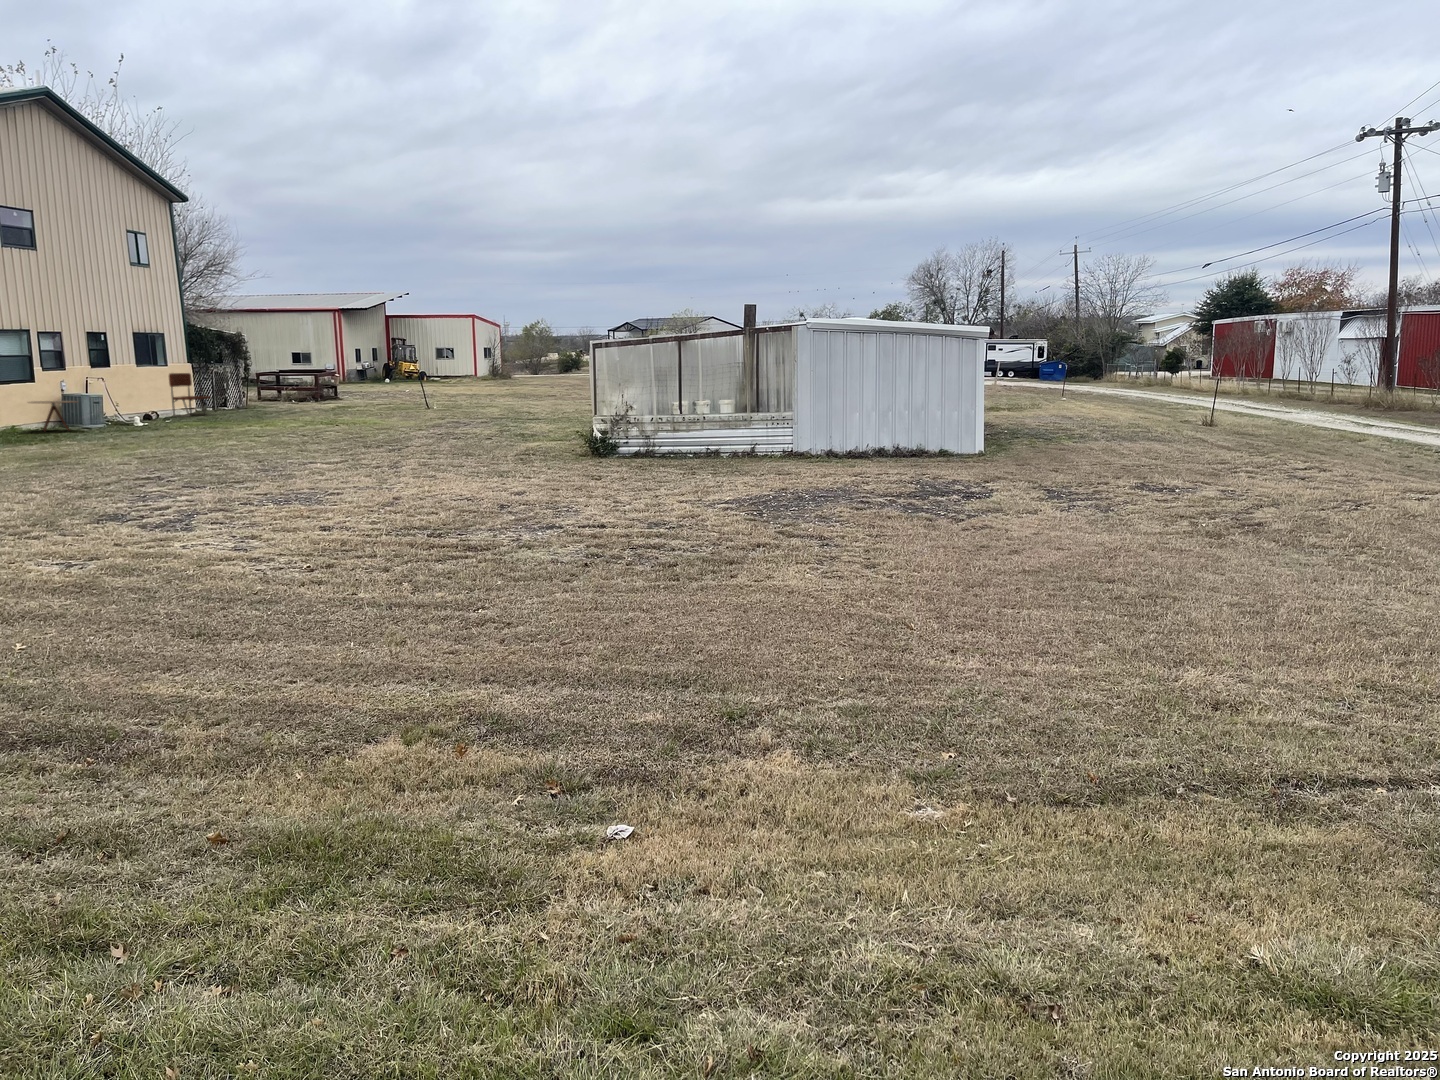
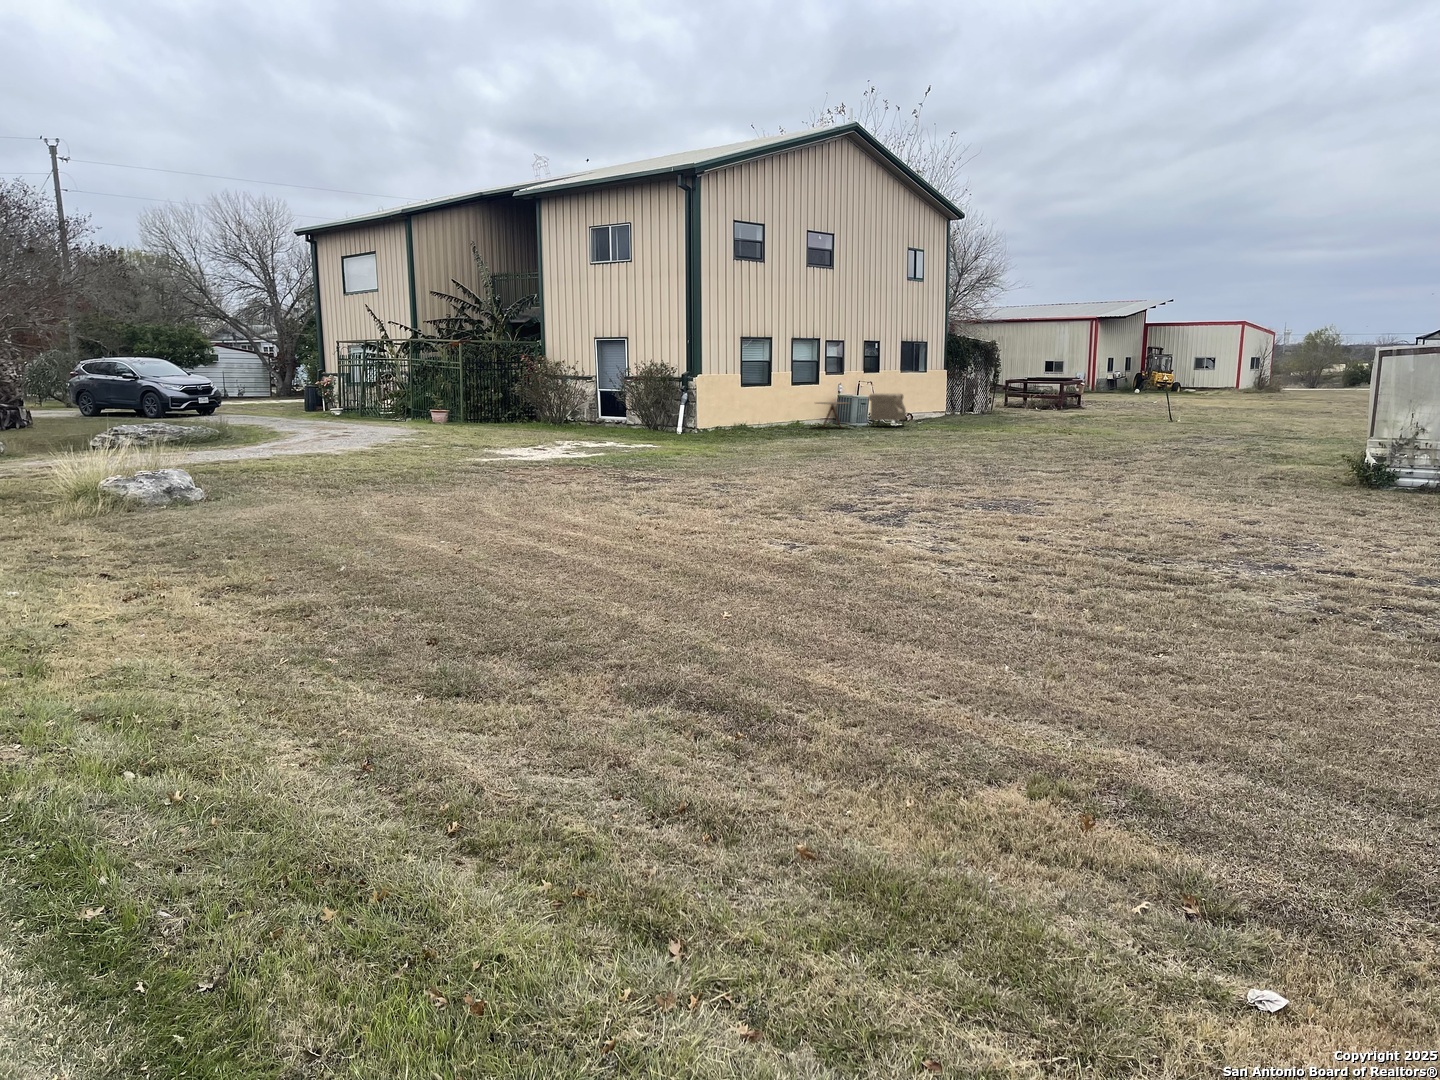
bench: present [169,373,211,417] -> none [924,380,958,420]
chair: none [101,389,152,427] -> present [869,393,906,427]

